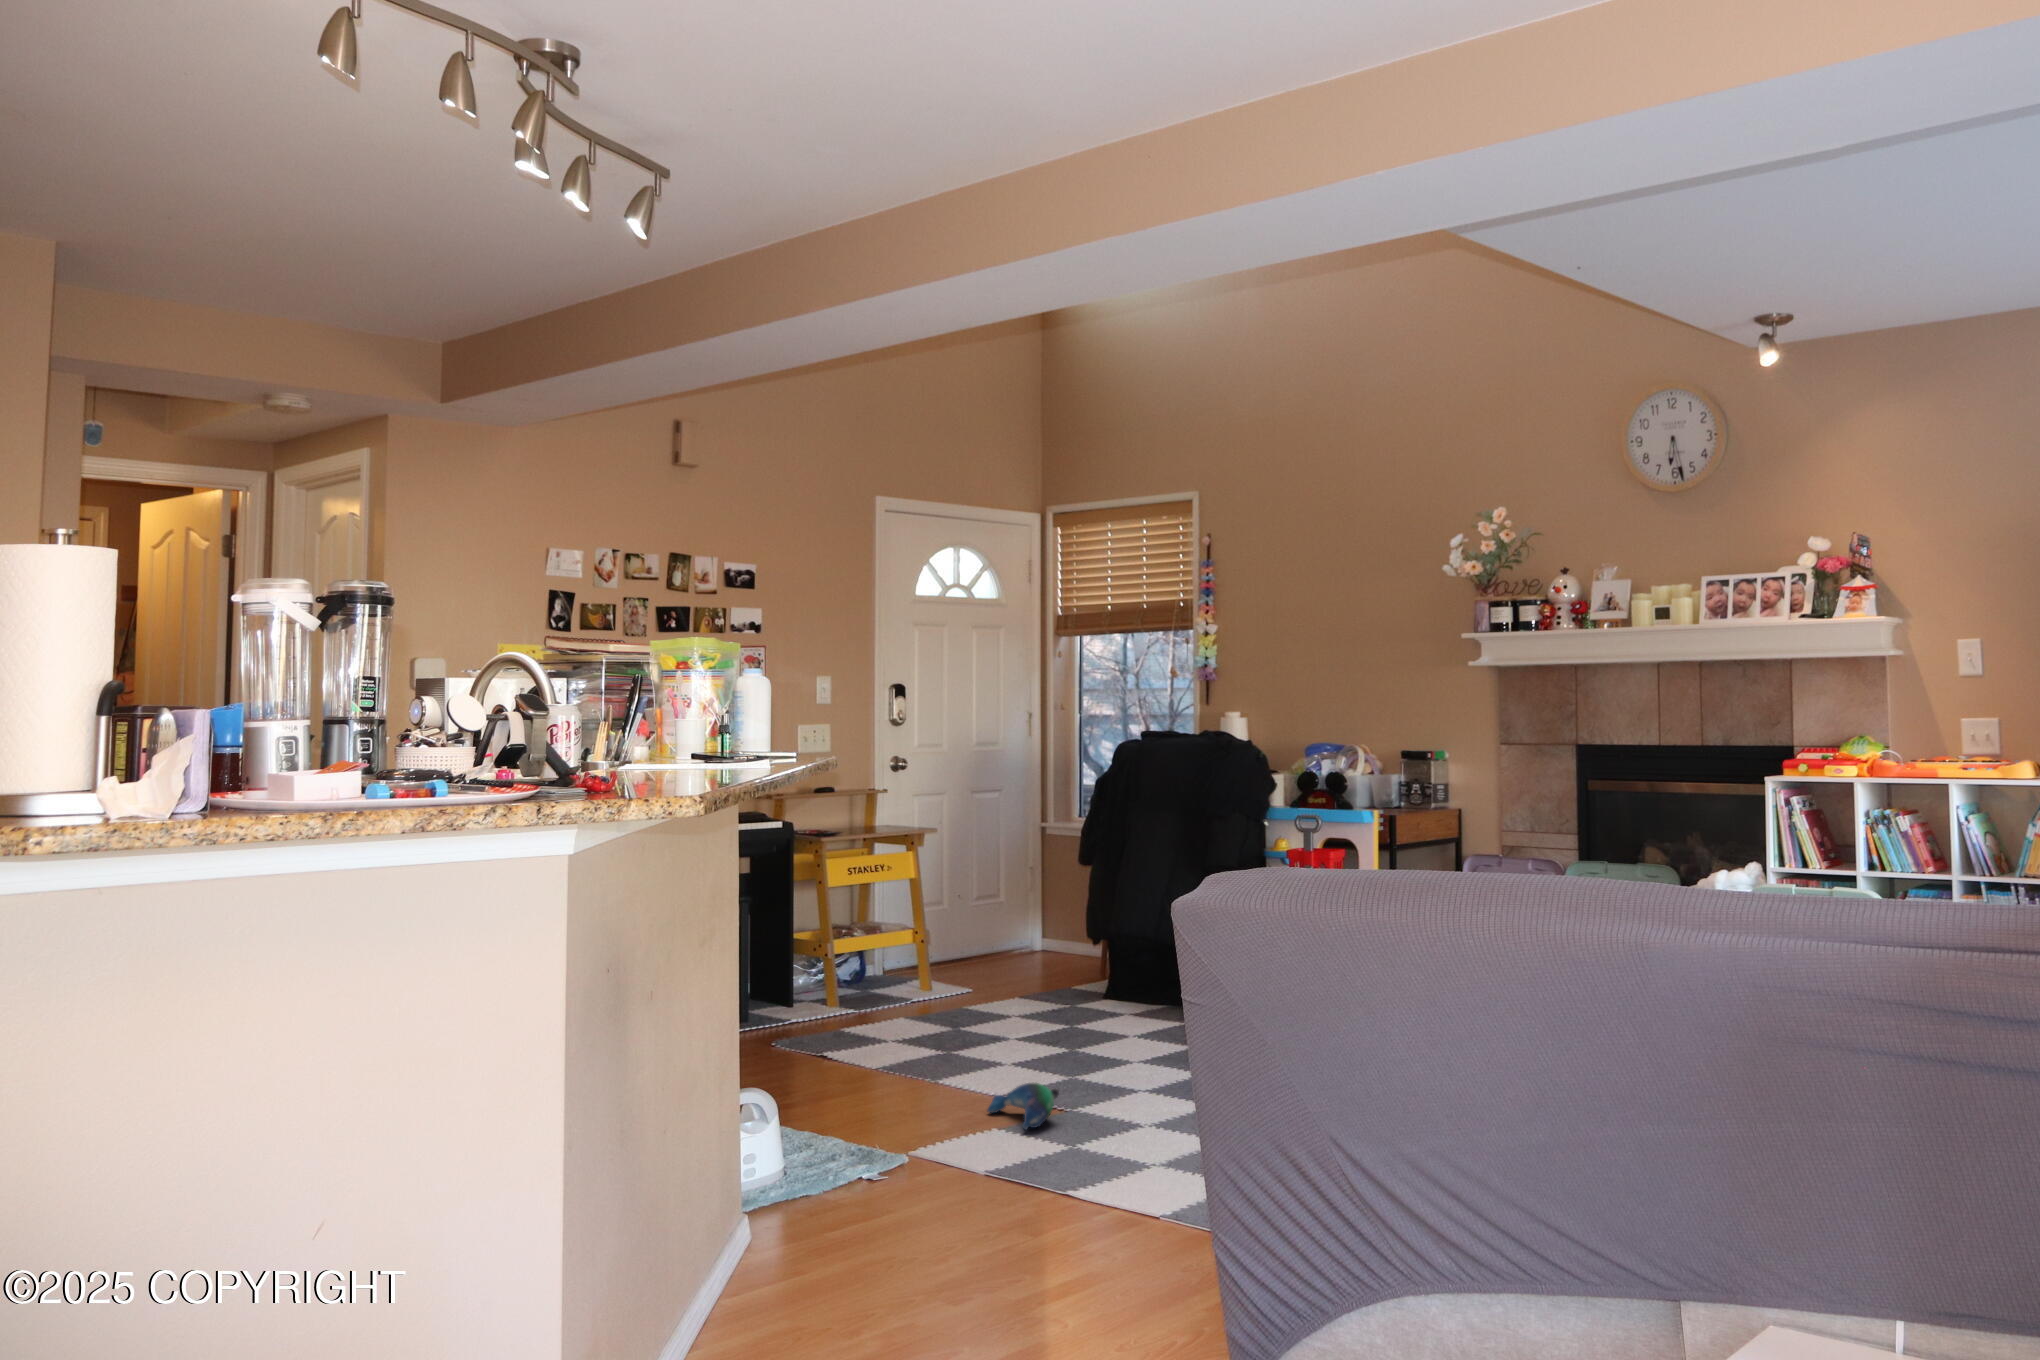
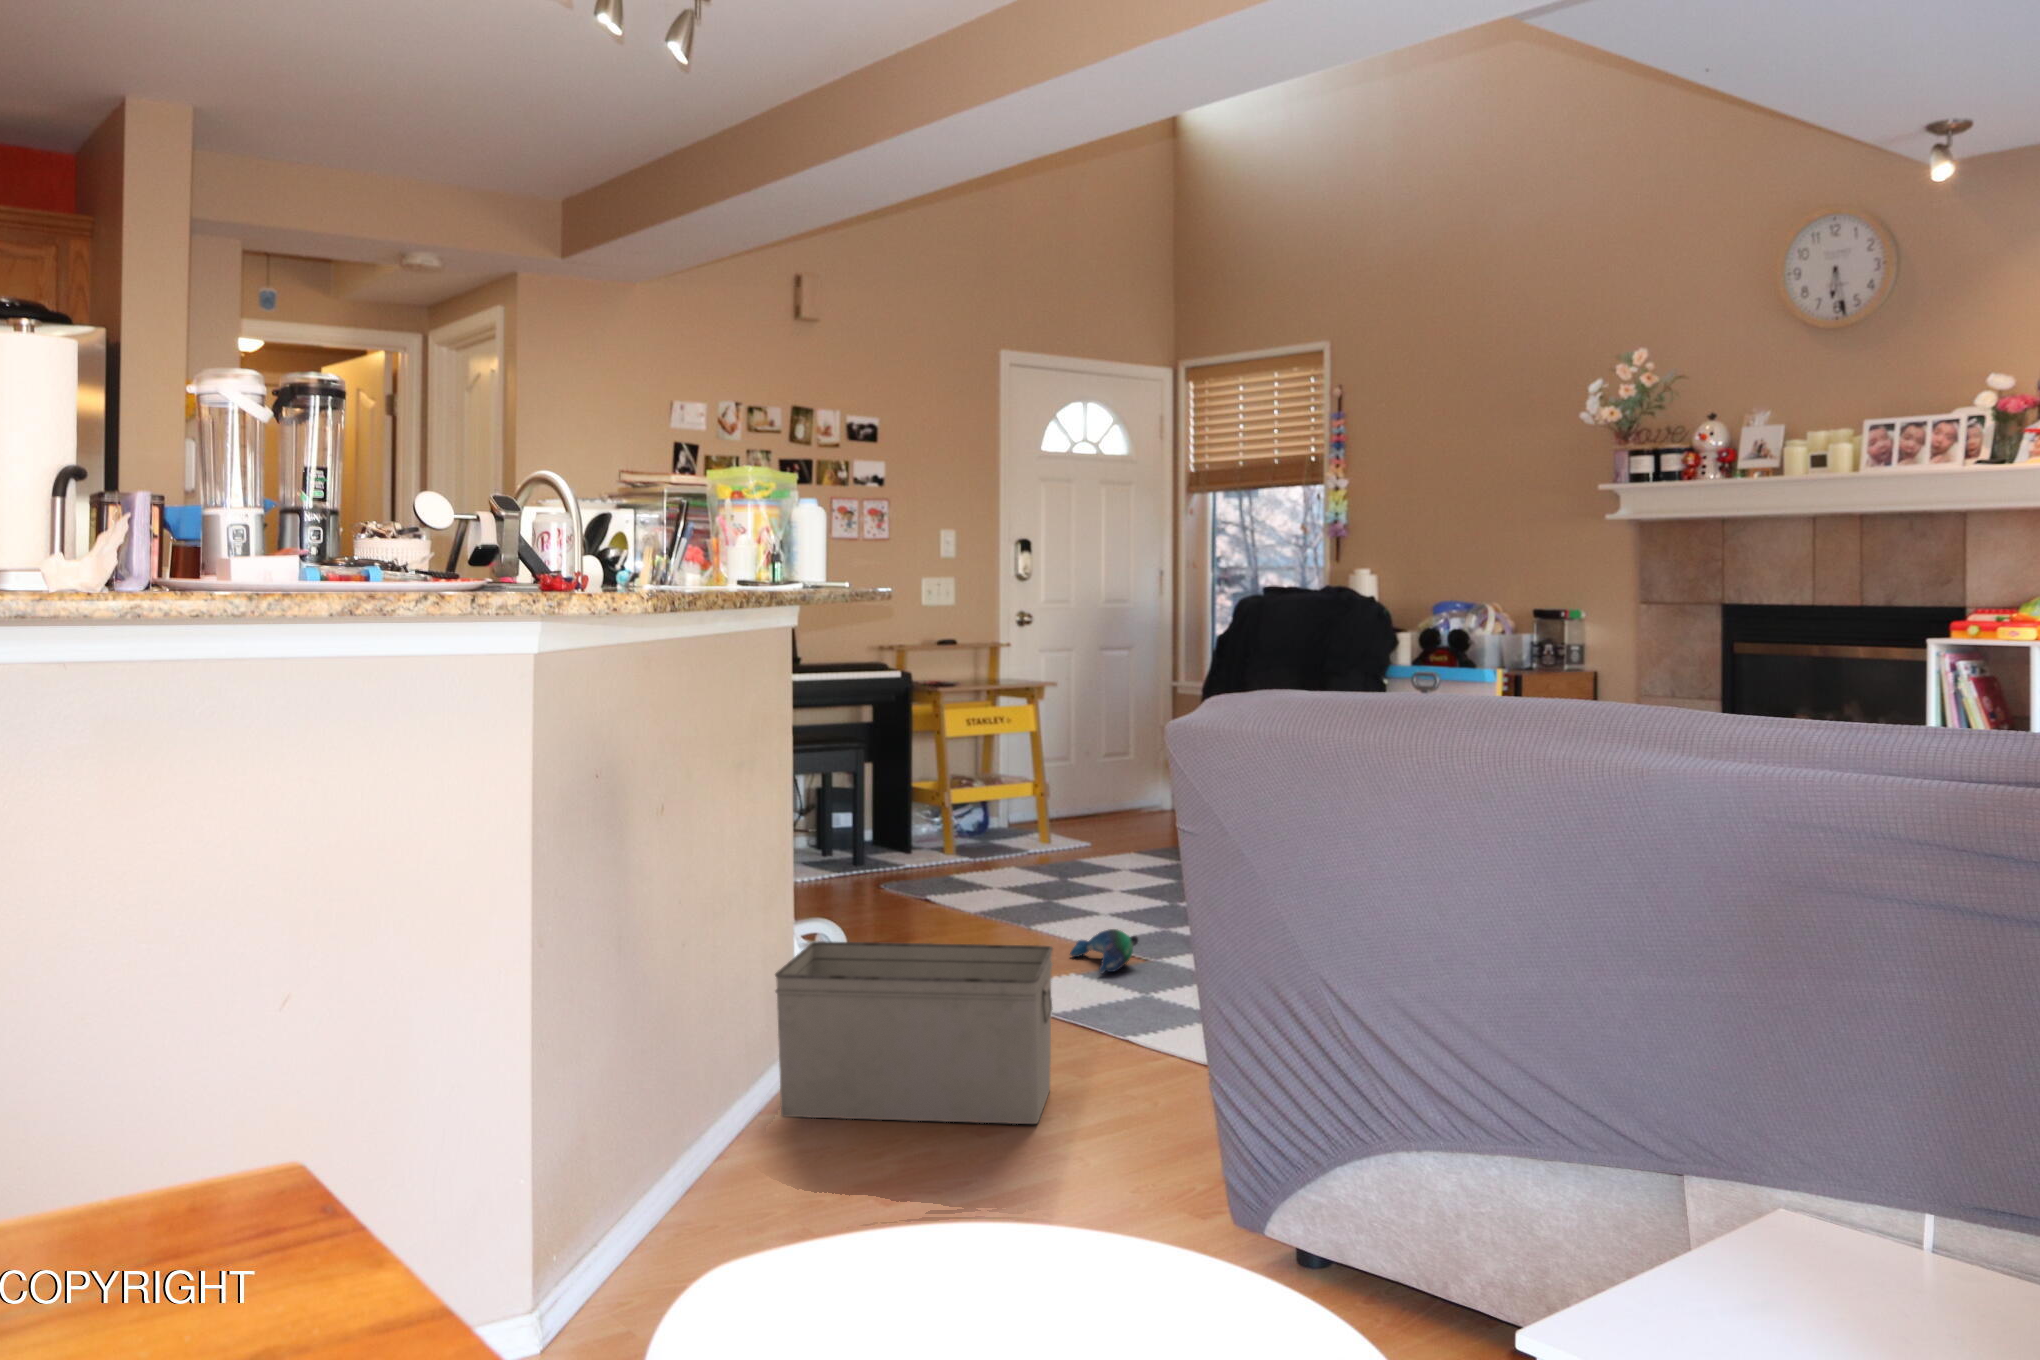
storage bin: none [724,1111,1010,1317] -> present [775,941,1053,1124]

